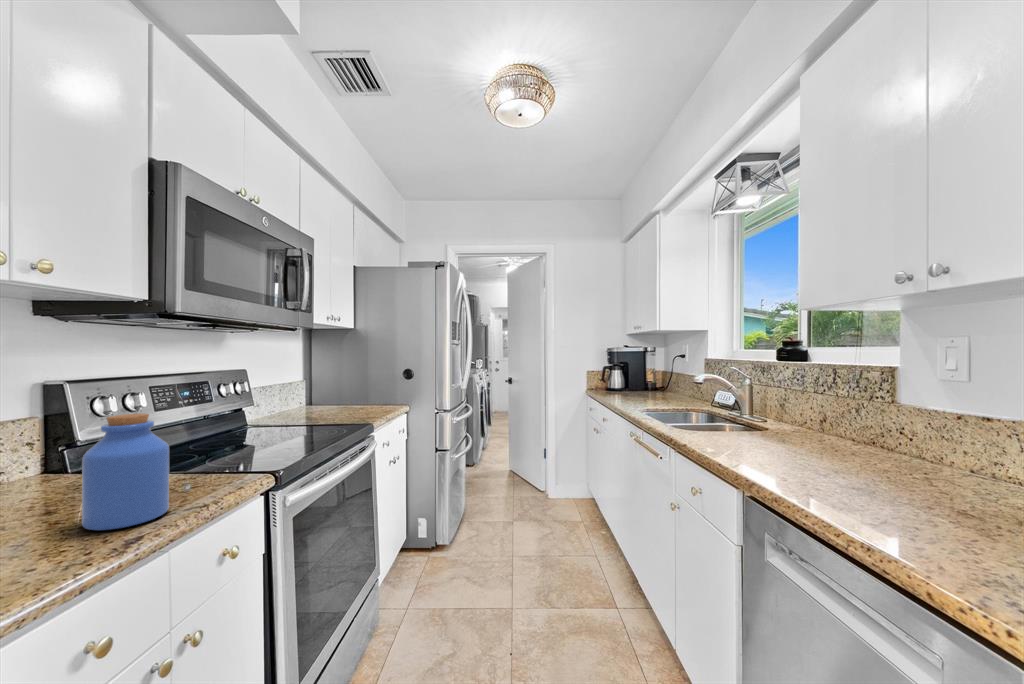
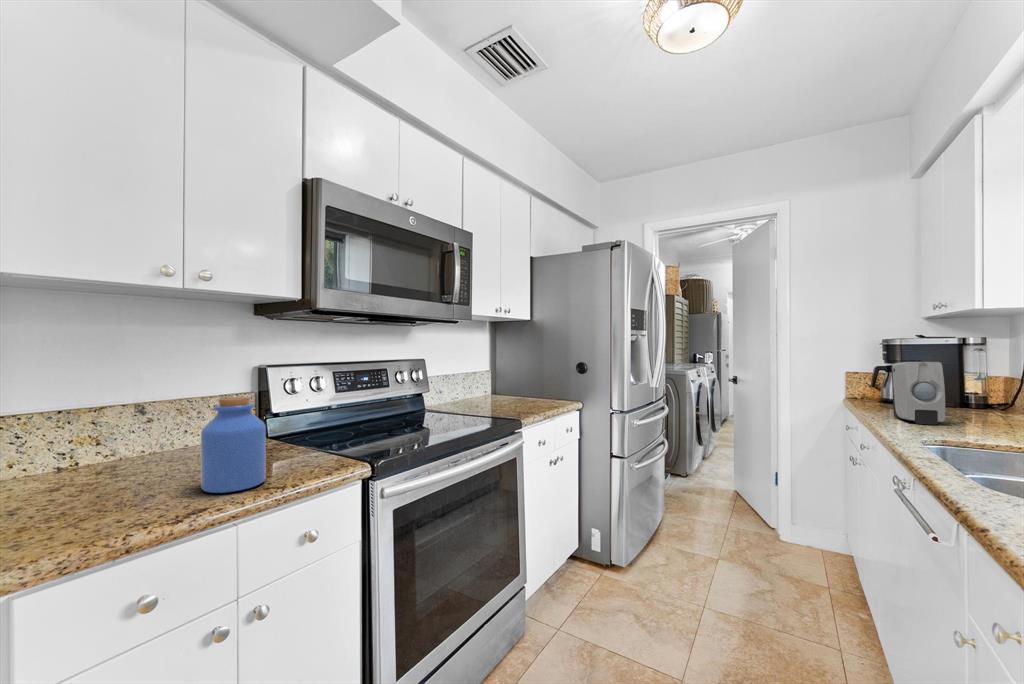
soap dispenser: none [618,361,646,401] -> present [891,362,945,425]

